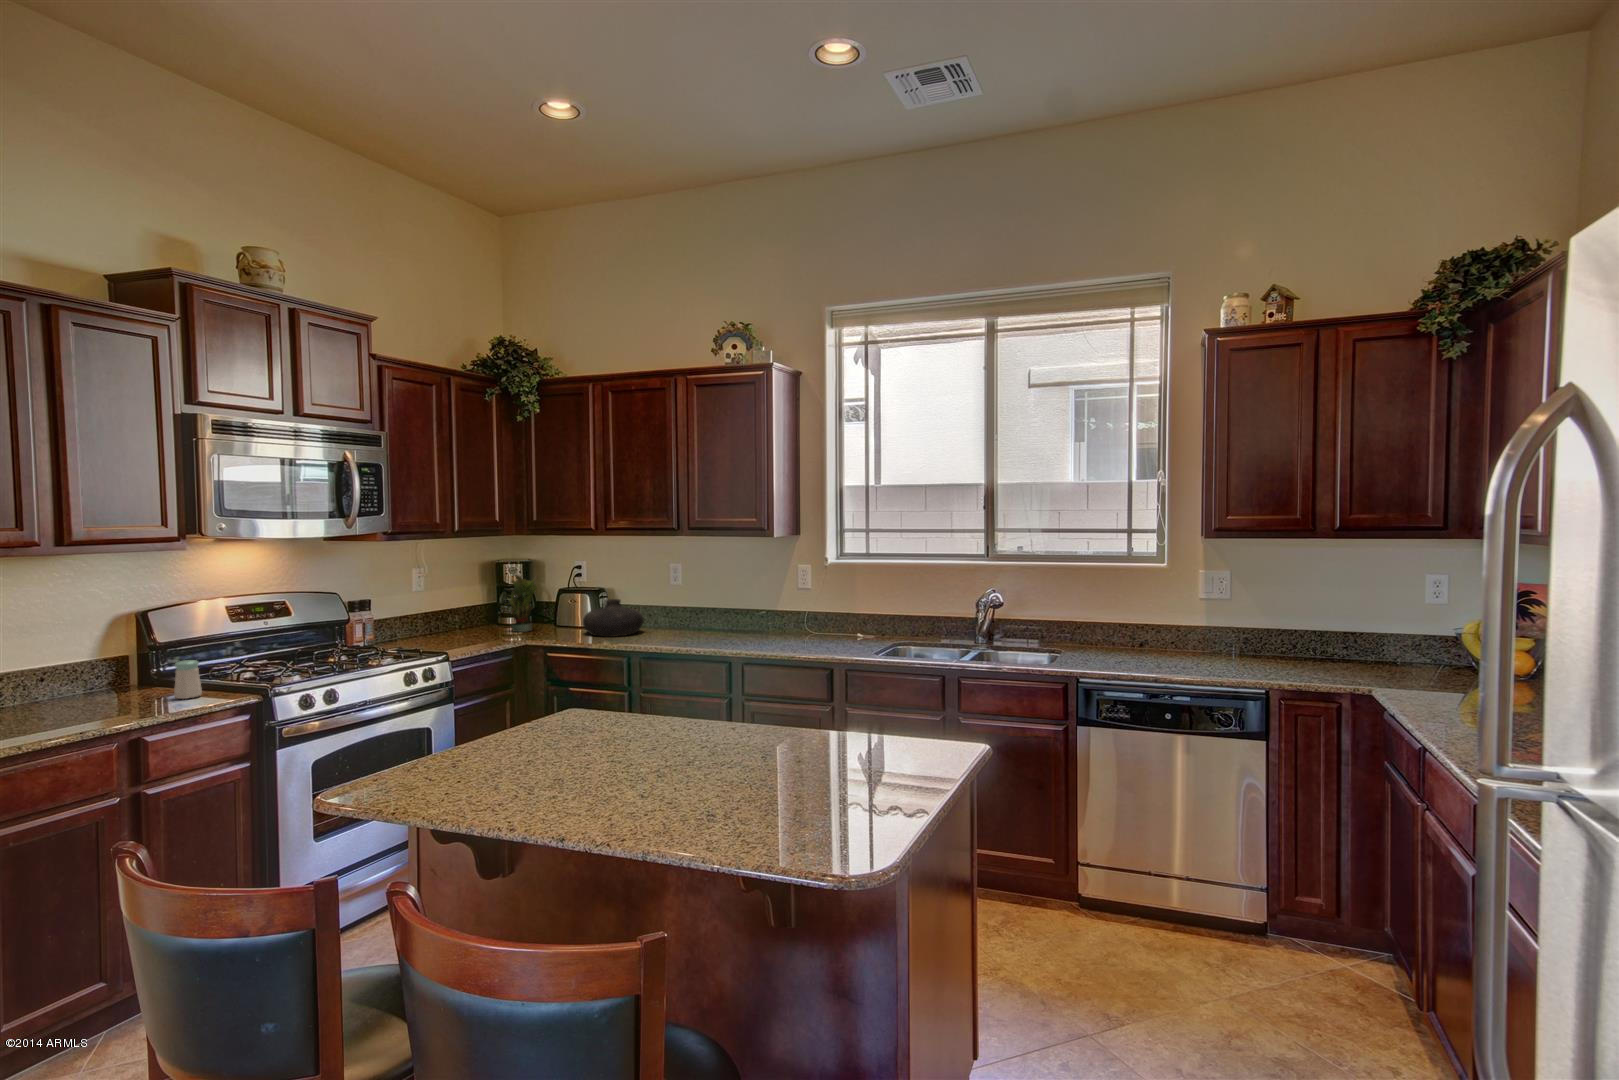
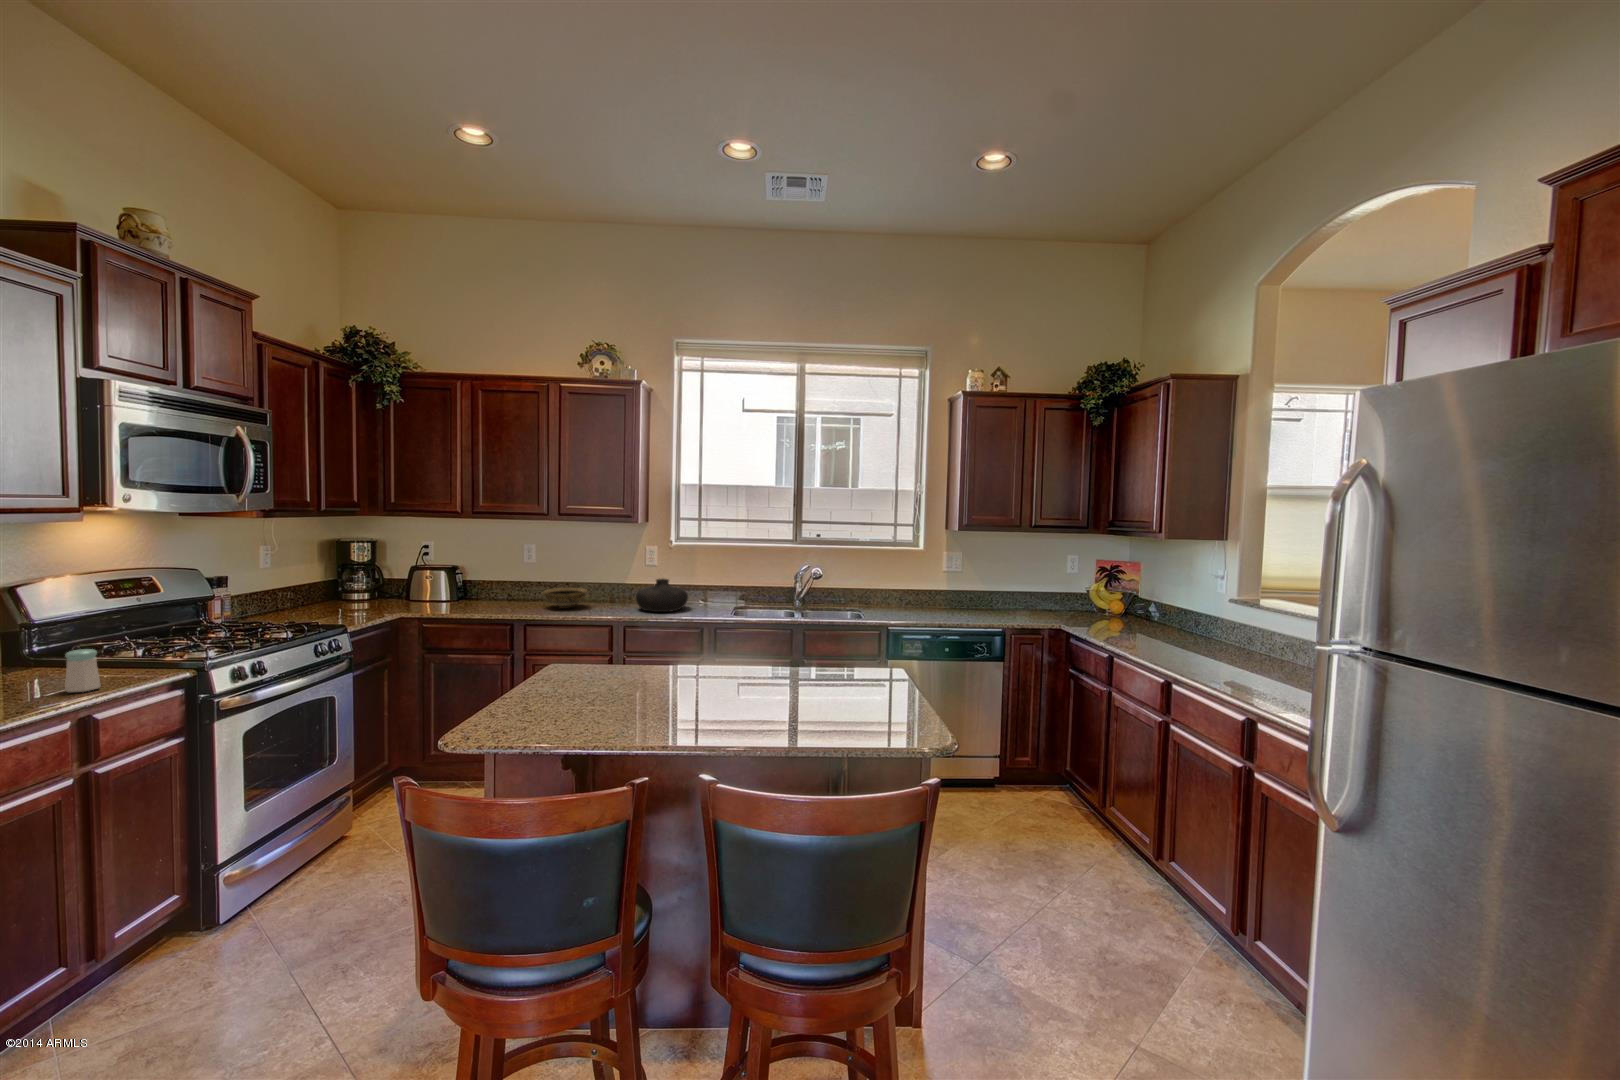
potted plant: present [503,575,537,632] -> none [361,553,402,607]
vase: present [583,599,643,637] -> present [636,579,688,612]
ceramic bowl: none [671,614,721,639] -> present [542,588,589,609]

